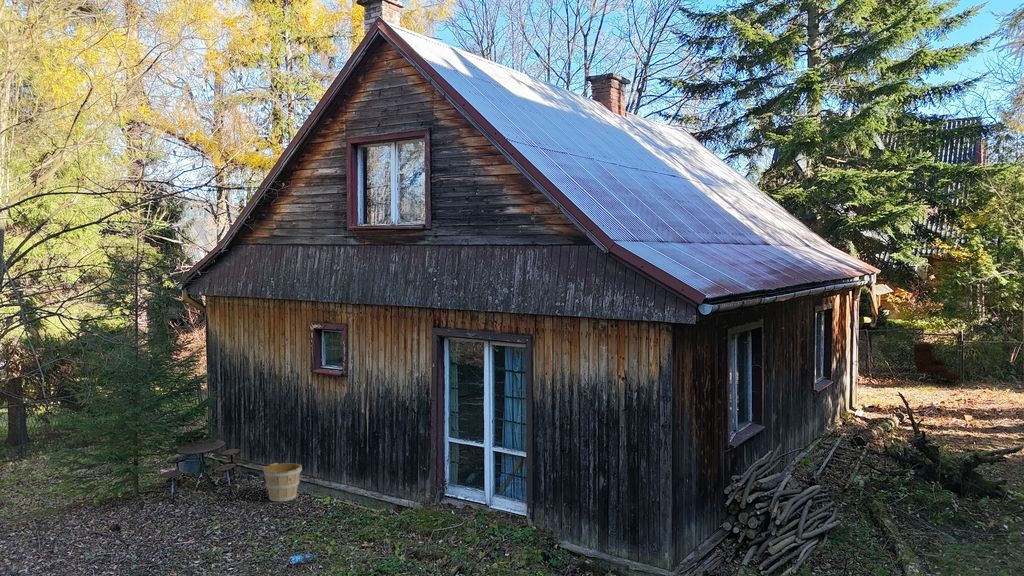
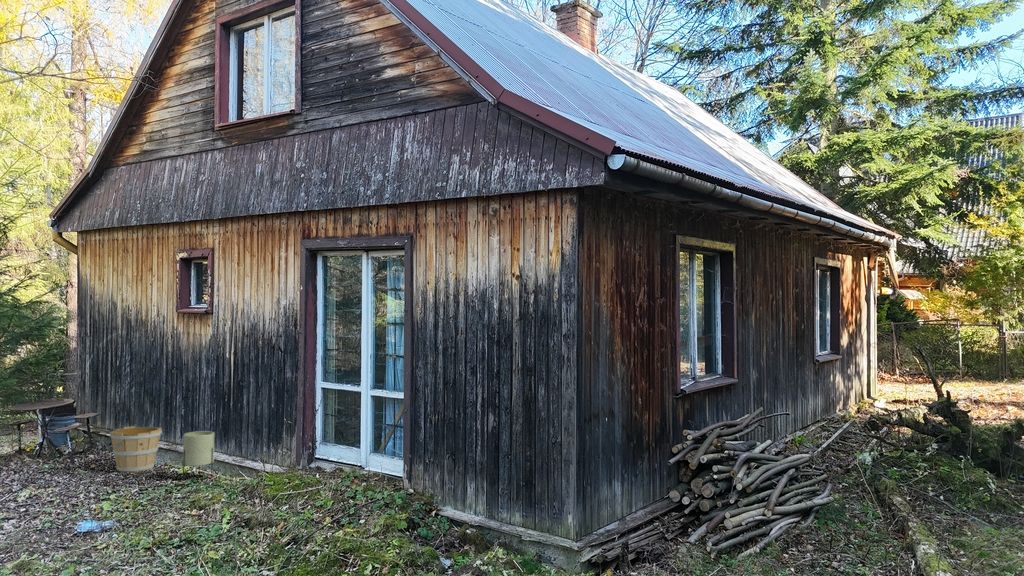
lounge chair: present [914,343,960,384] -> none [950,329,1006,376]
planter: none [330,470,353,509] -> present [183,431,215,479]

